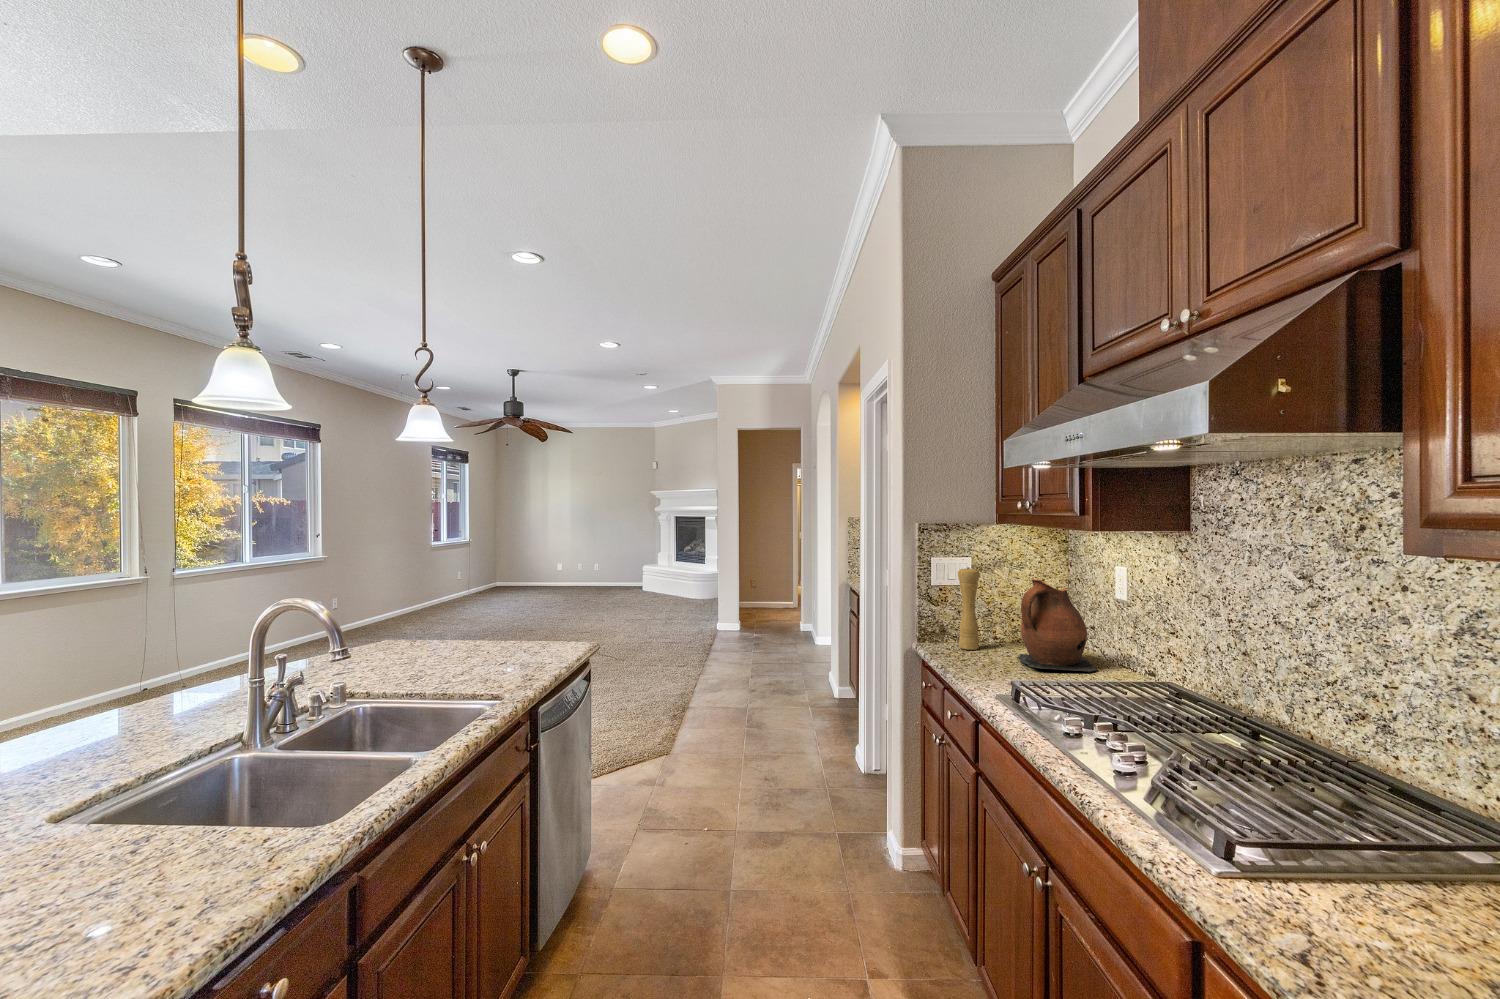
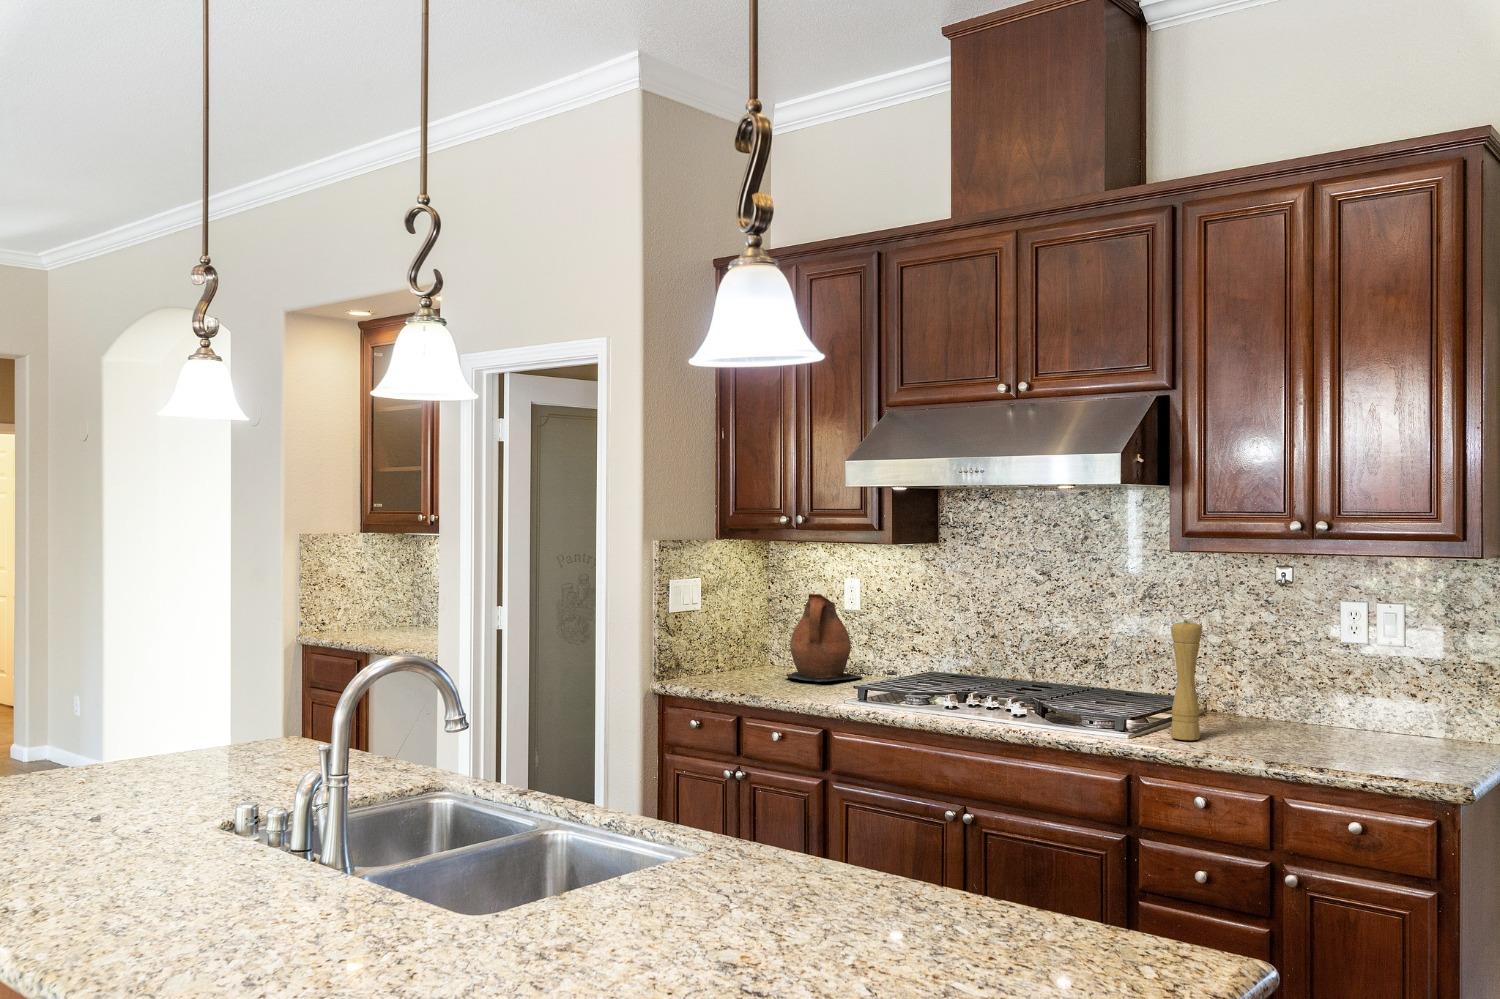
pepper mill: present [958,567,979,650] -> present [1171,620,1202,740]

